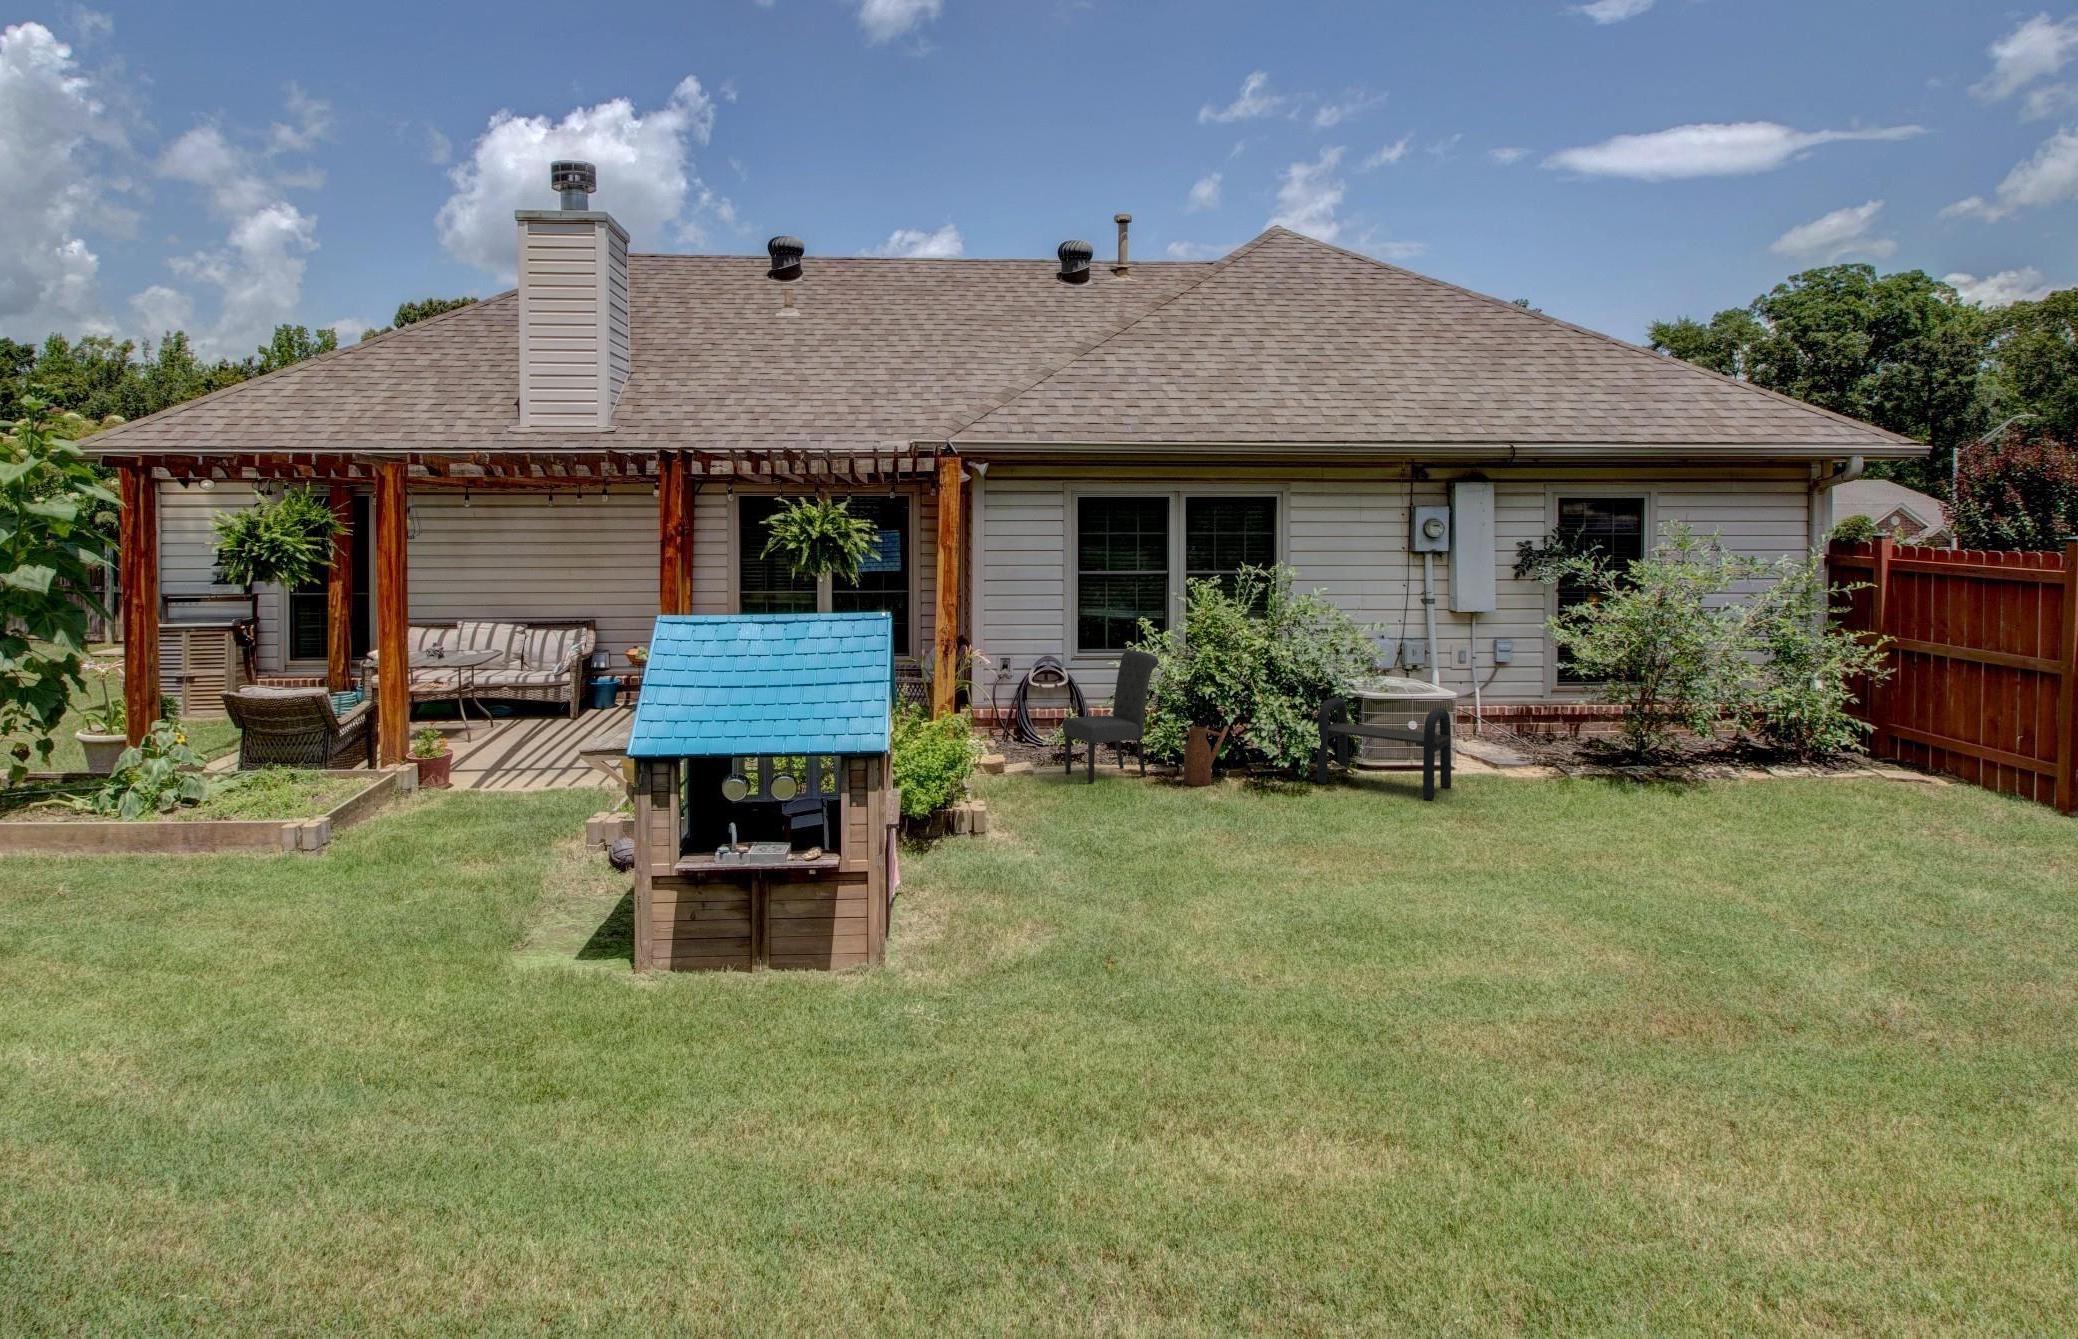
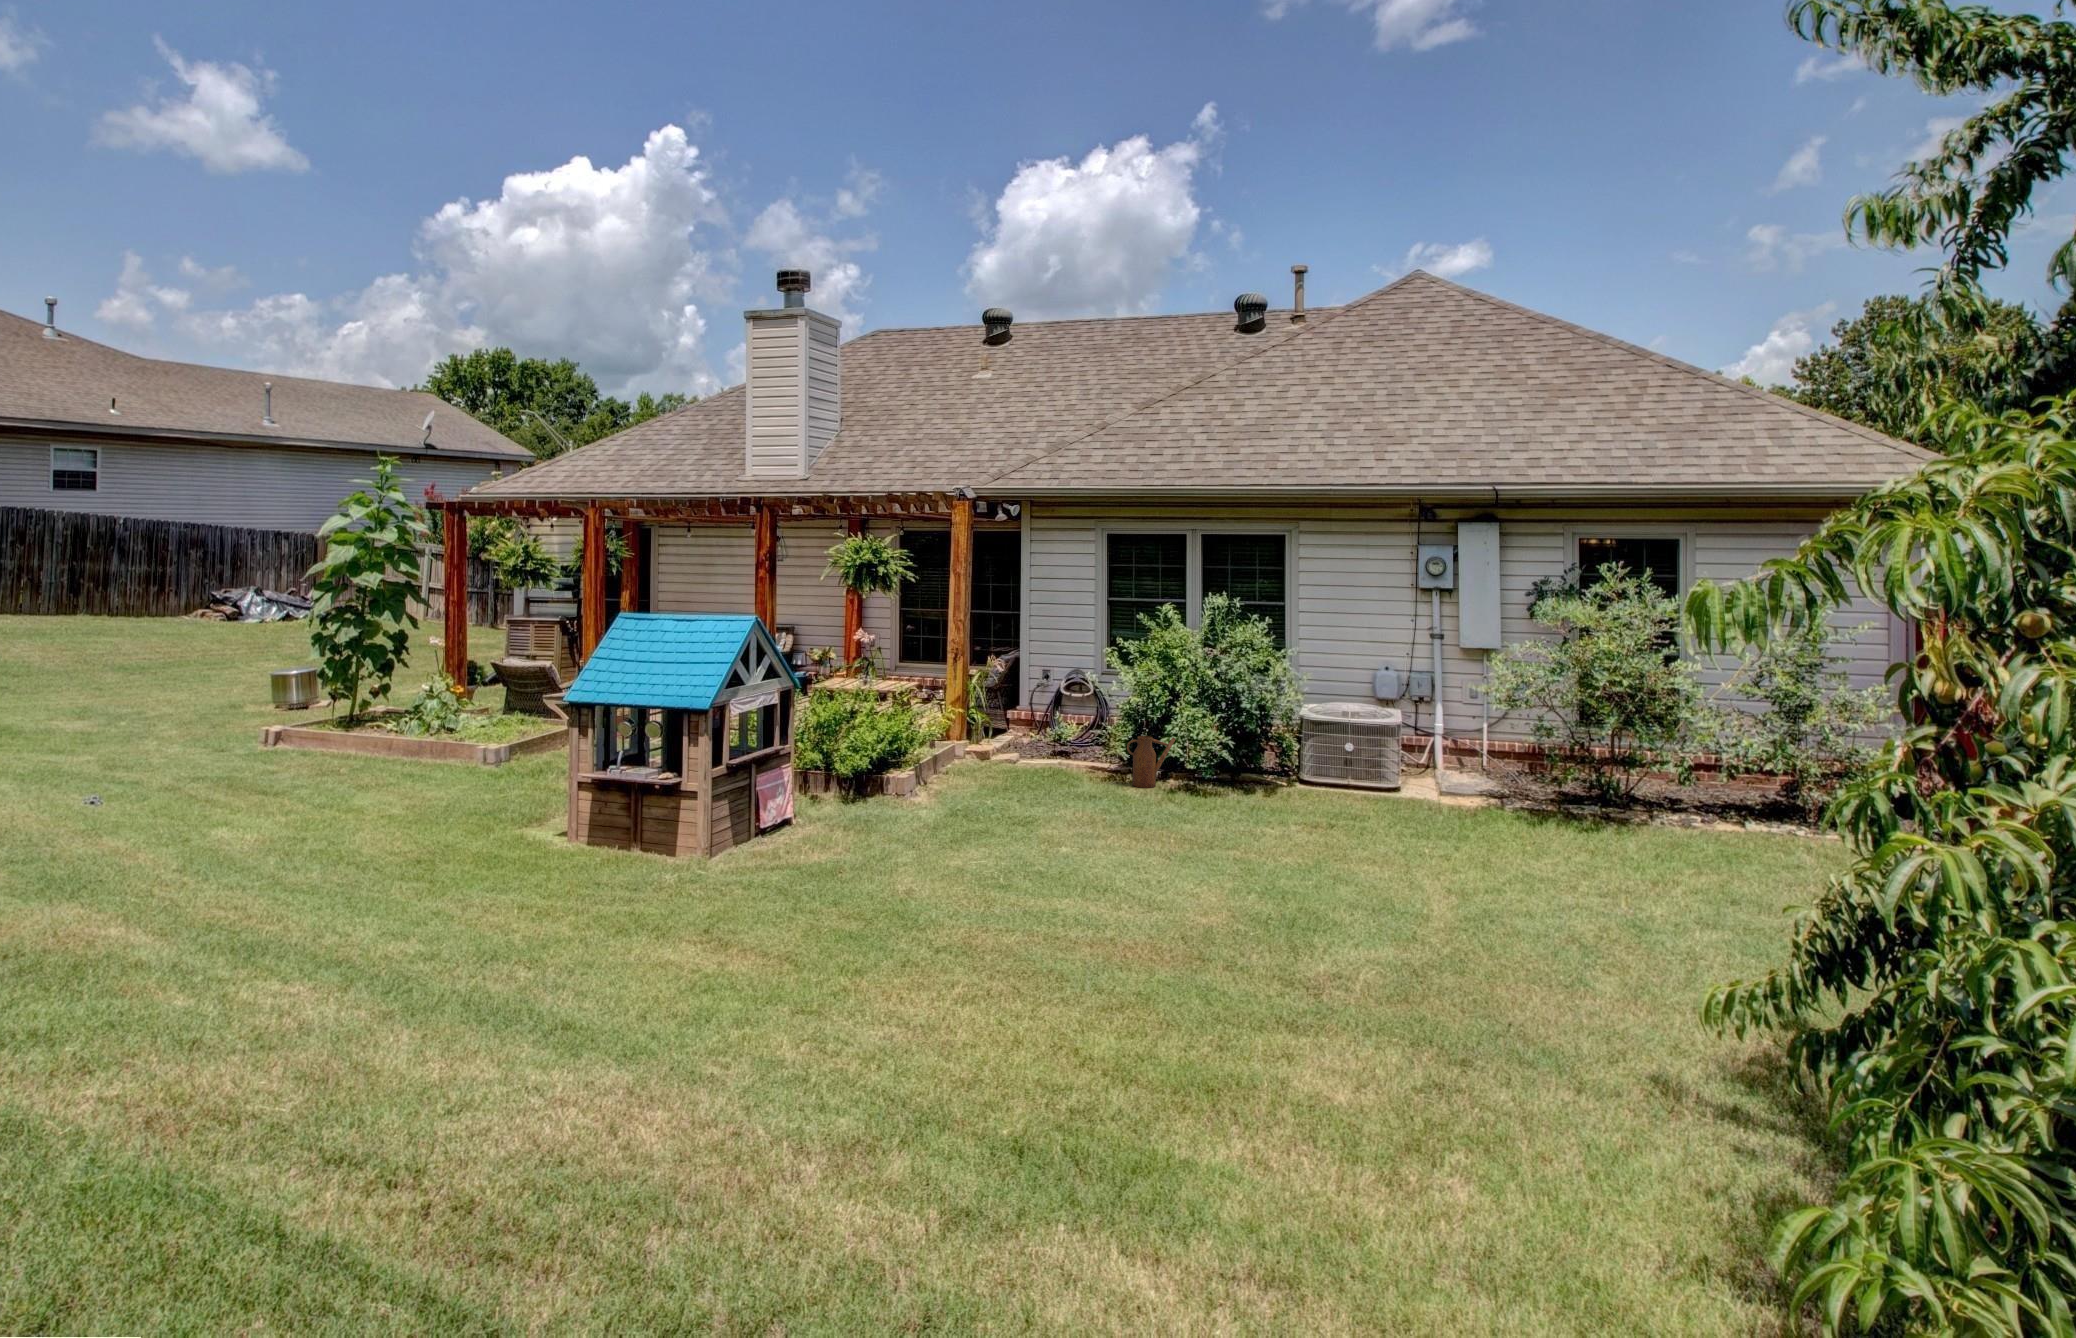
chair: present [1063,651,1159,783] -> none [1048,668,1124,777]
bench: present [1317,697,1451,800] -> none [1251,720,1373,817]

